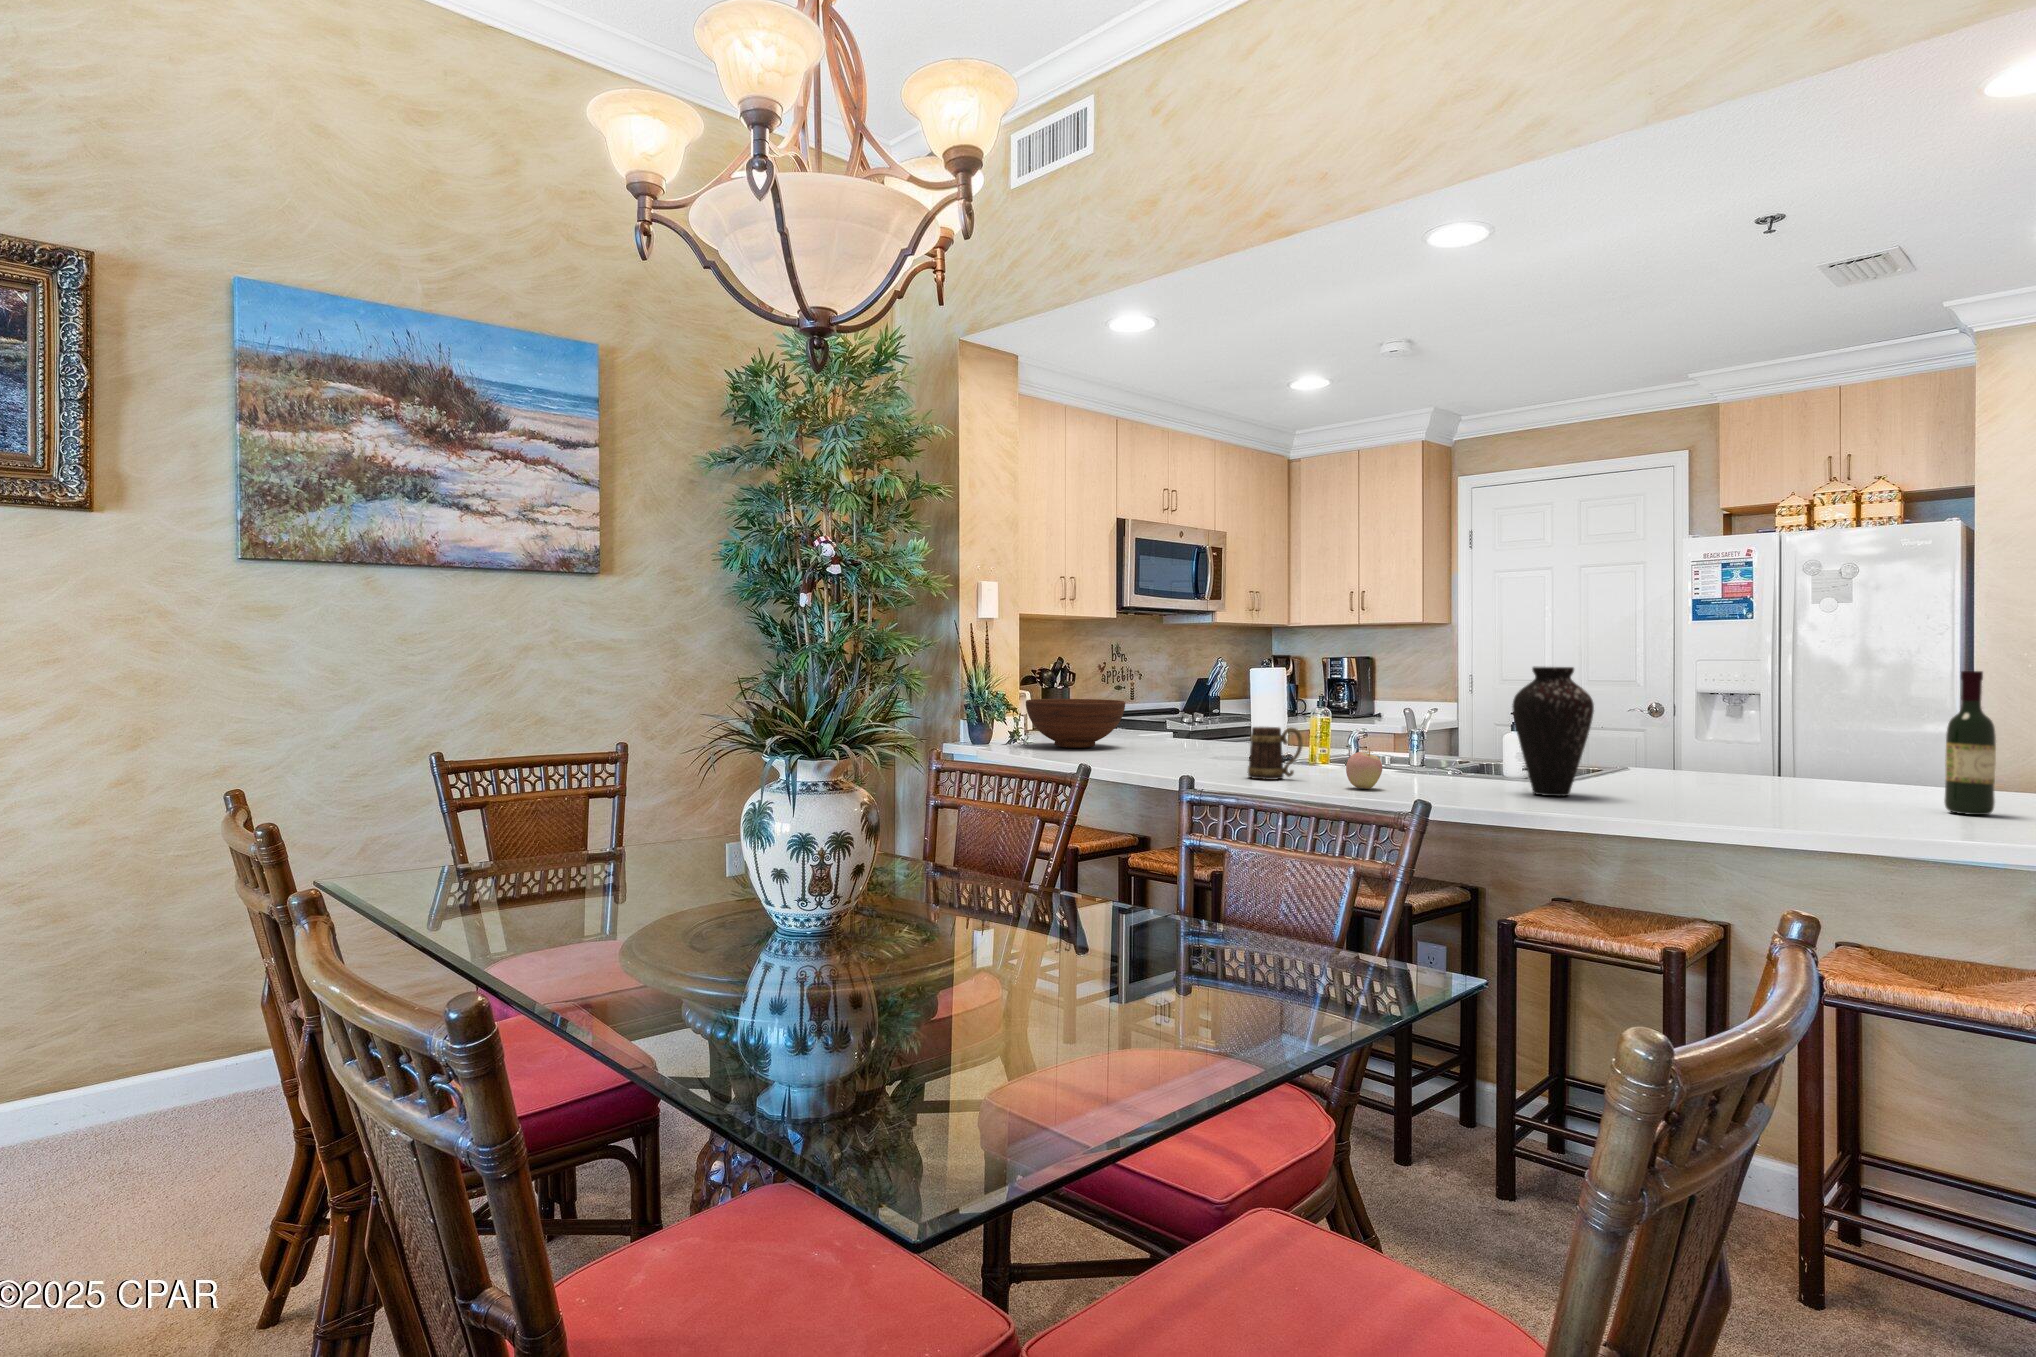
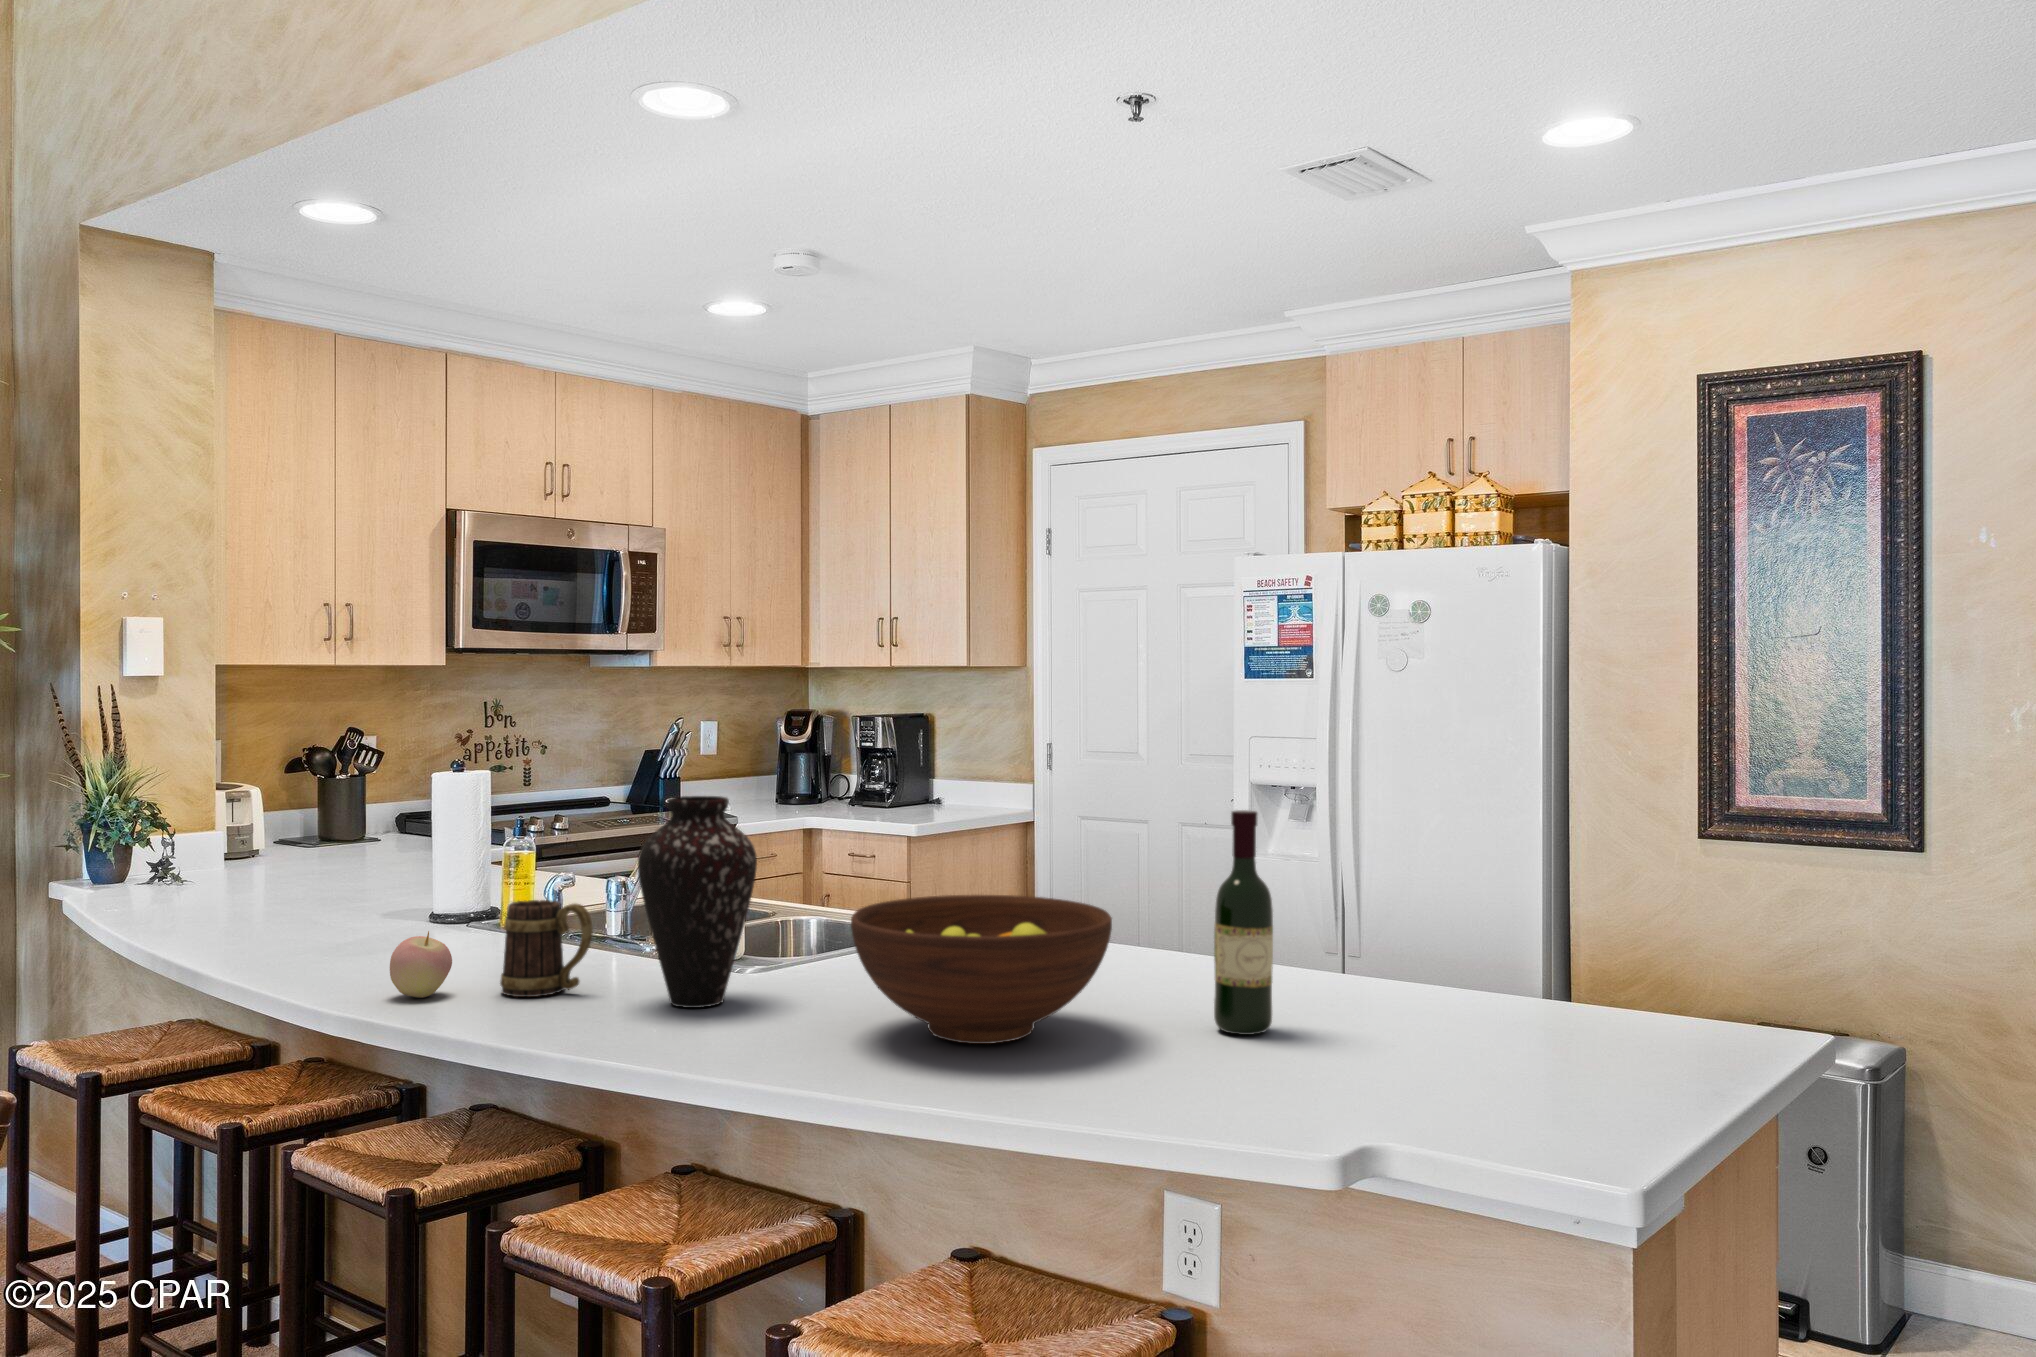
fruit bowl: present [1026,699,1125,748] -> present [851,895,1112,1044]
mug: present [1248,727,1303,780] -> present [500,900,593,997]

